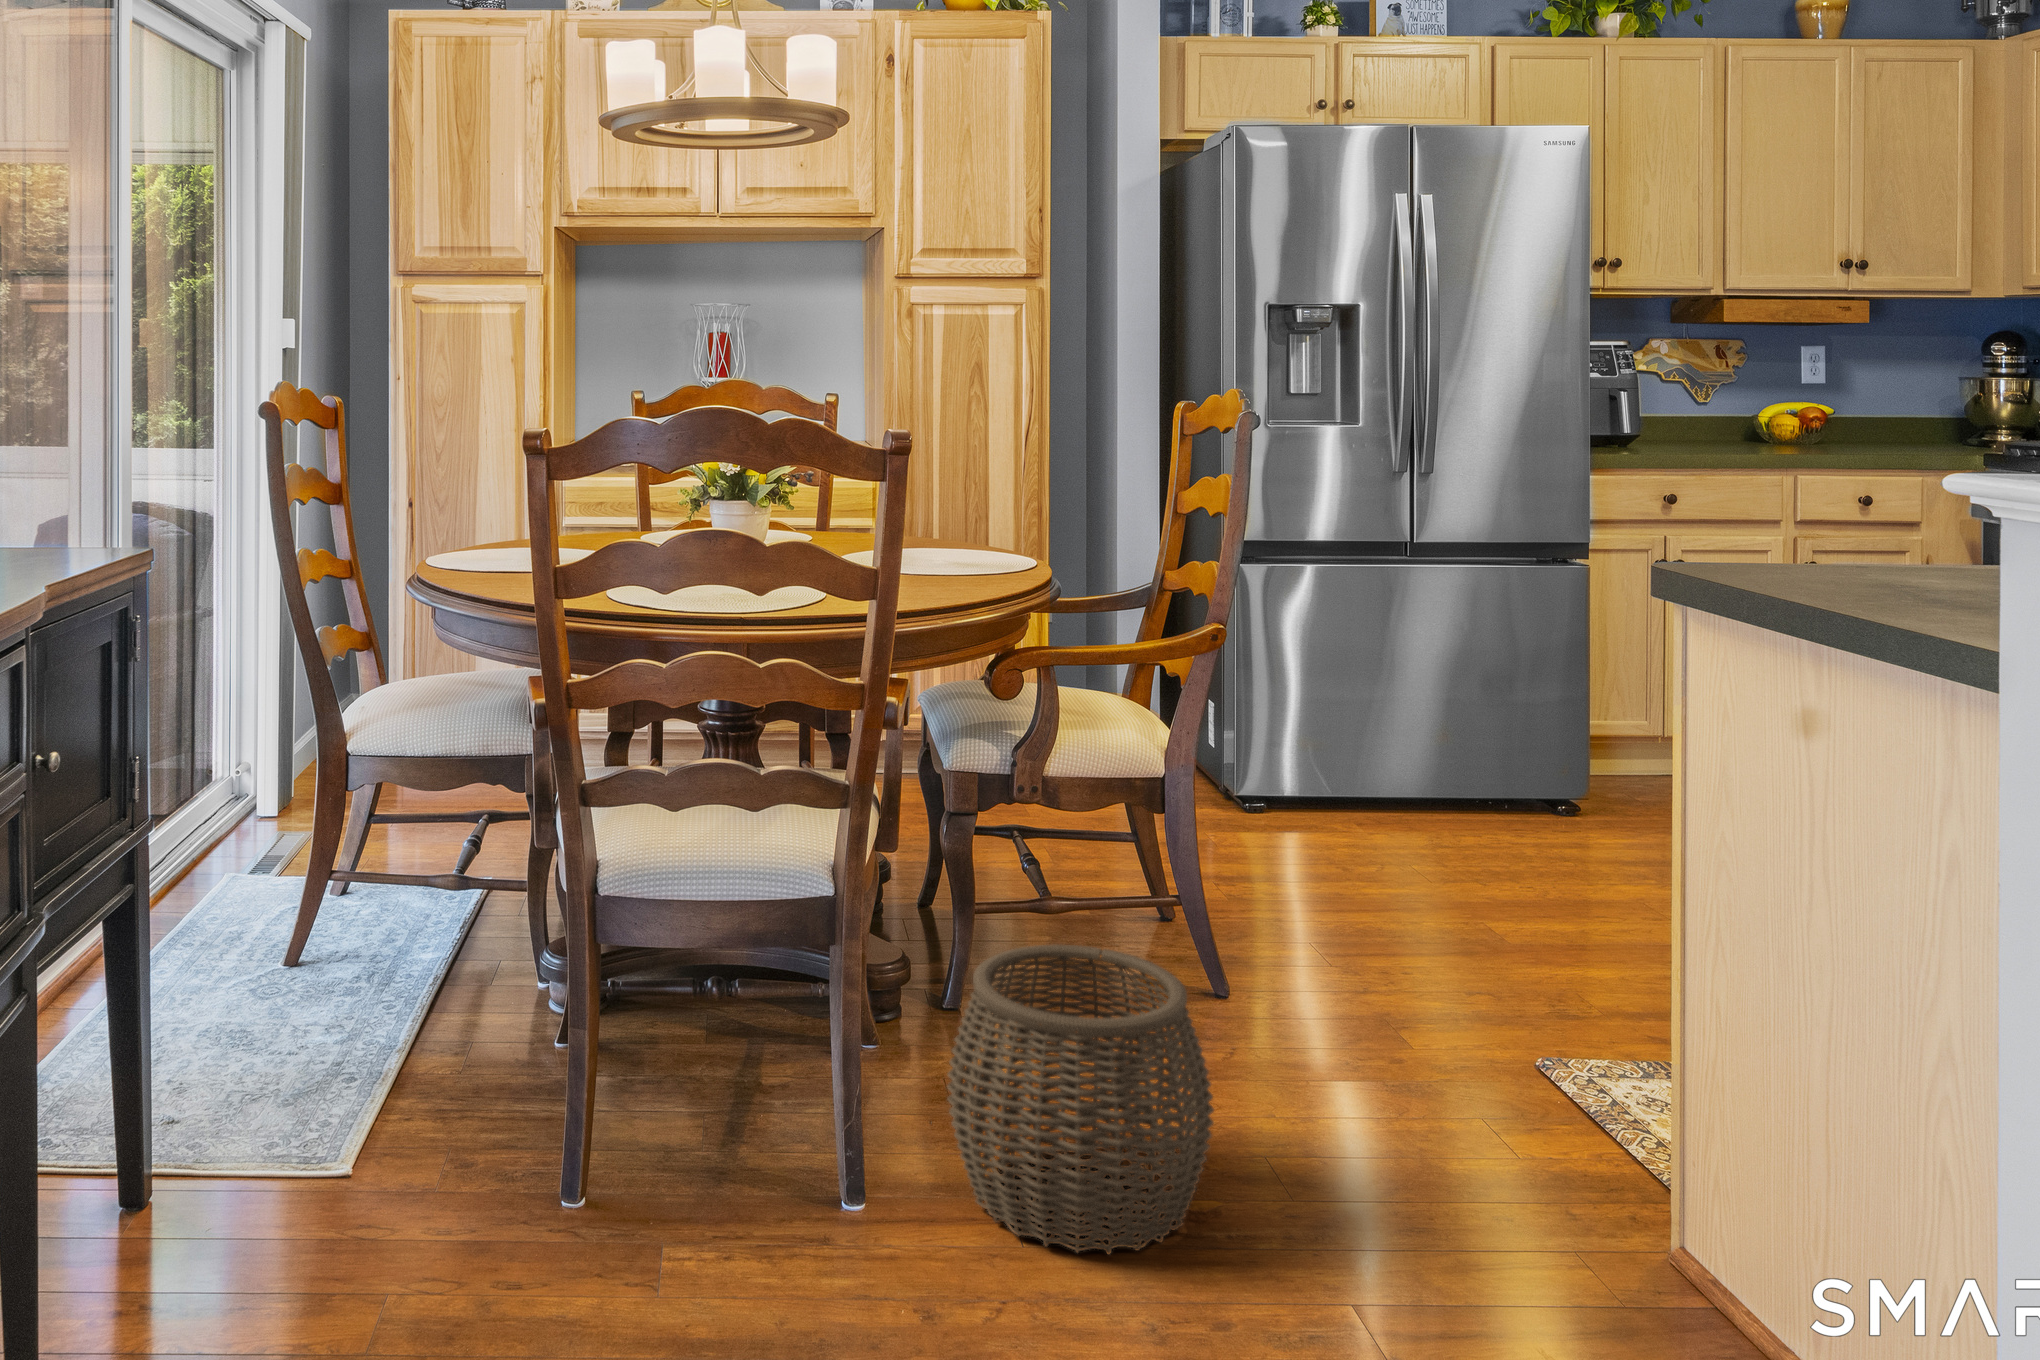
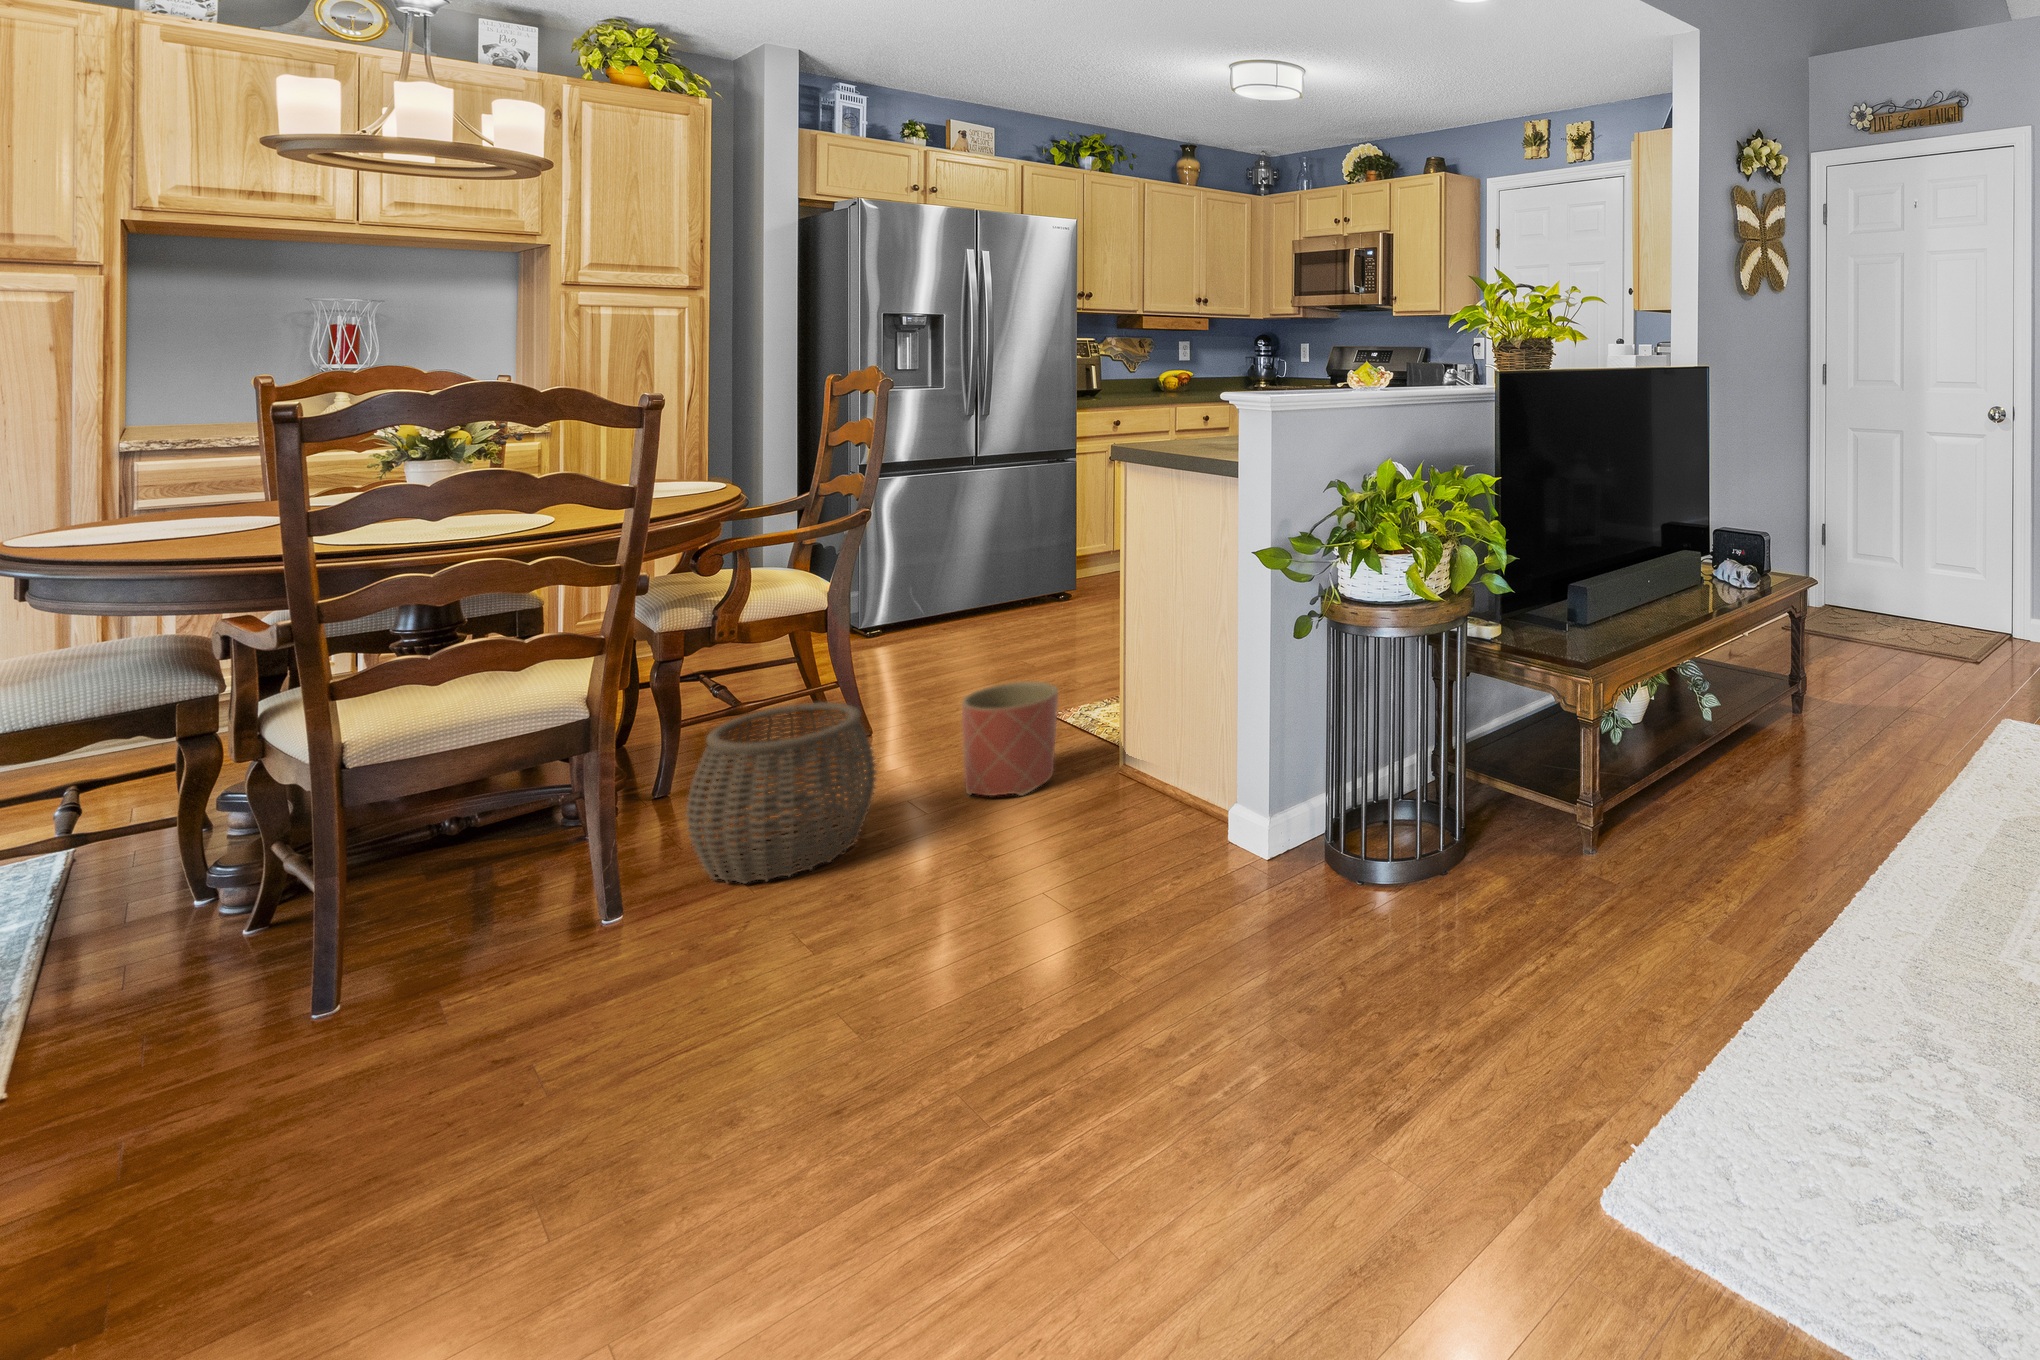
planter: none [1361,999,1544,1244] -> present [962,682,1058,796]

